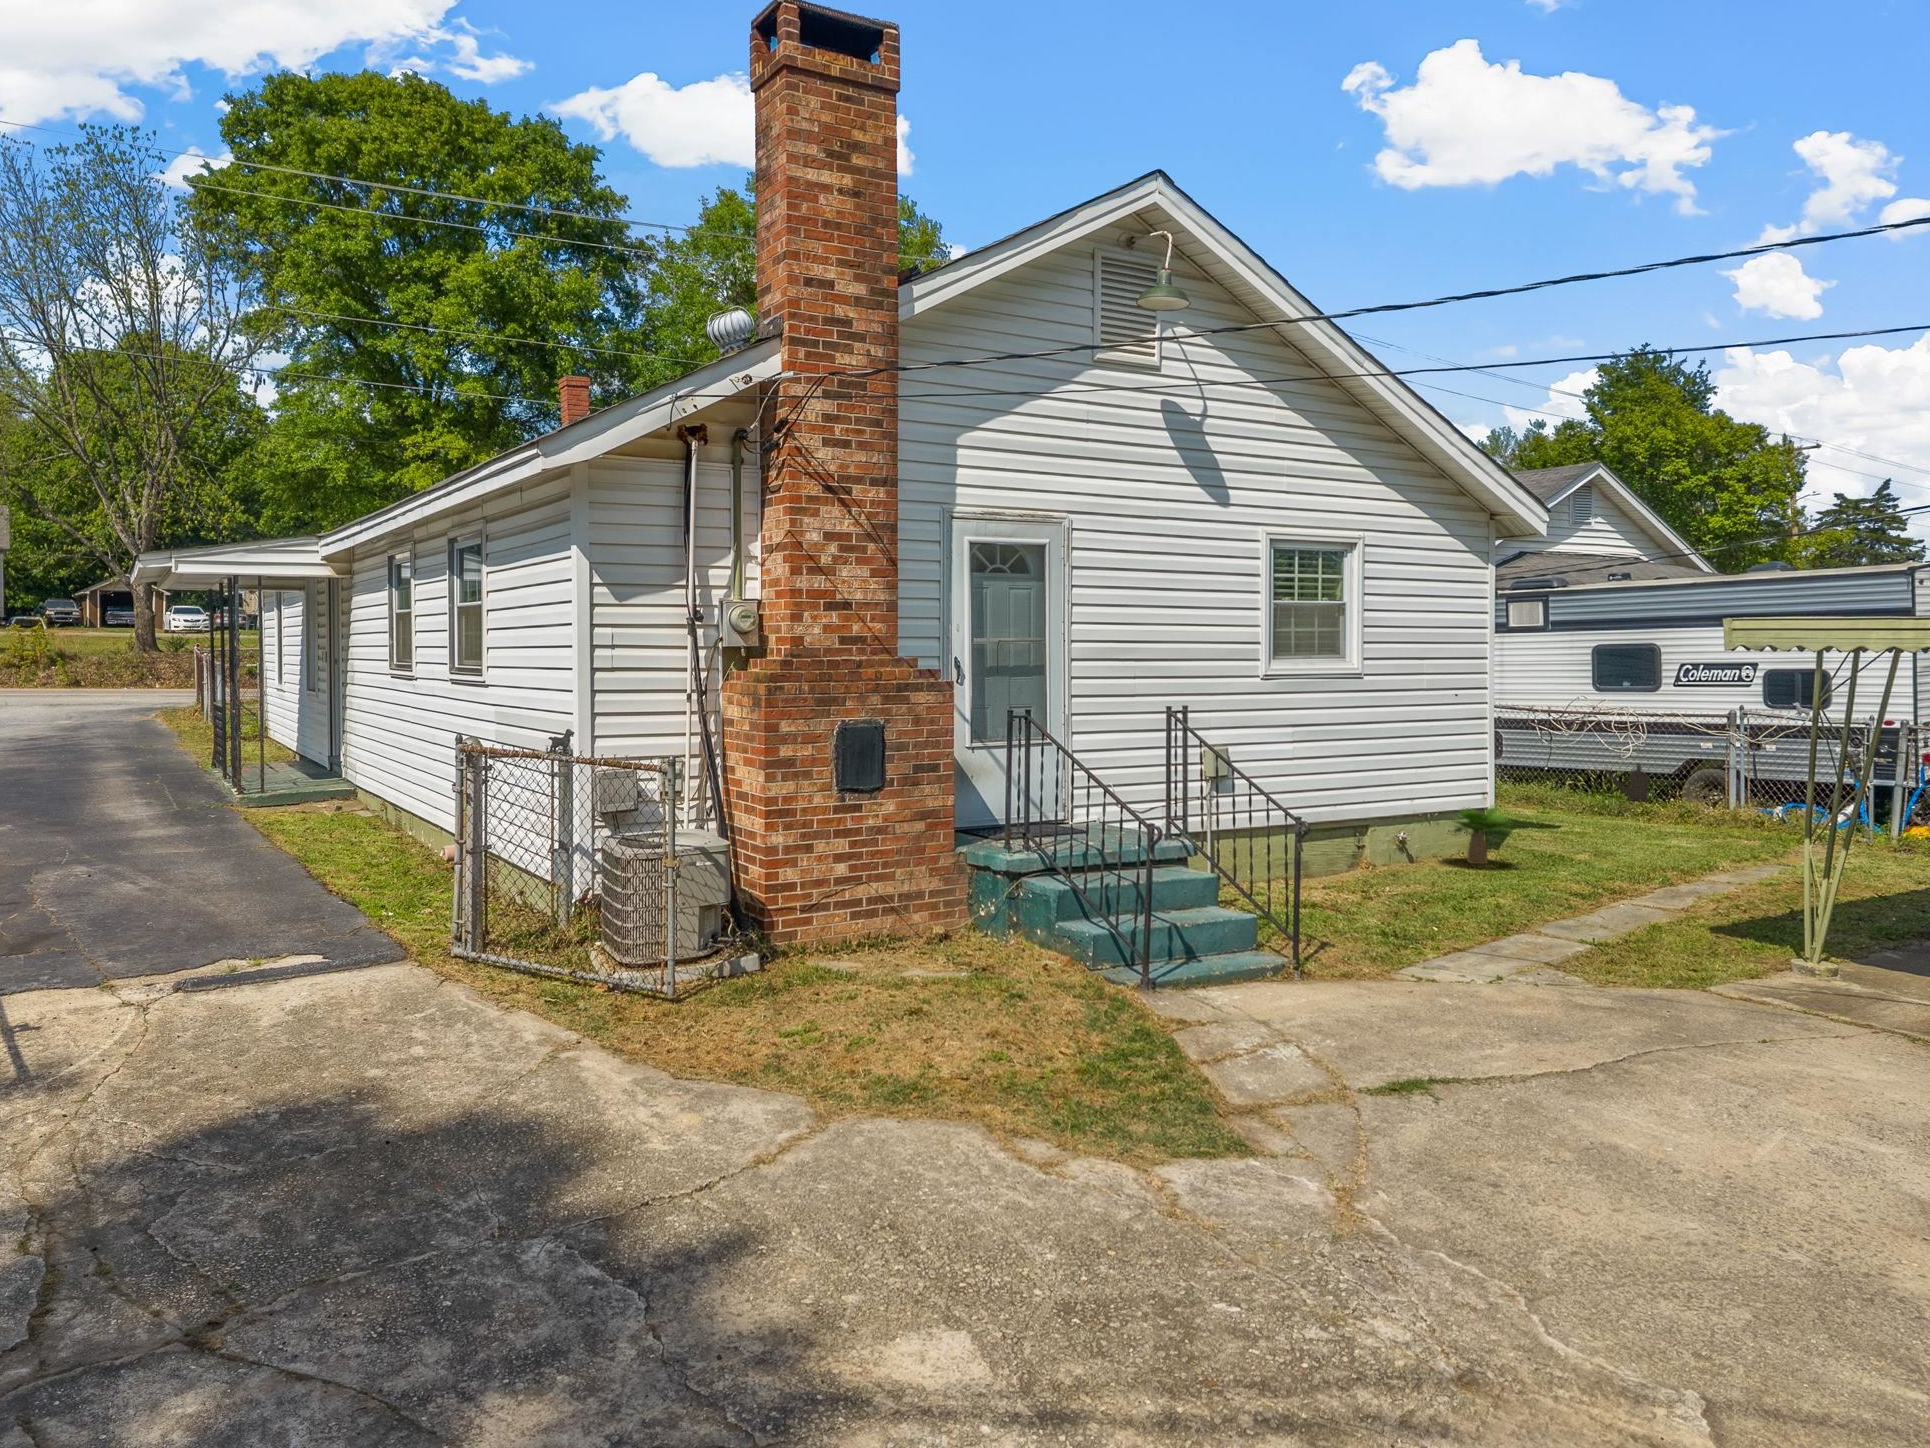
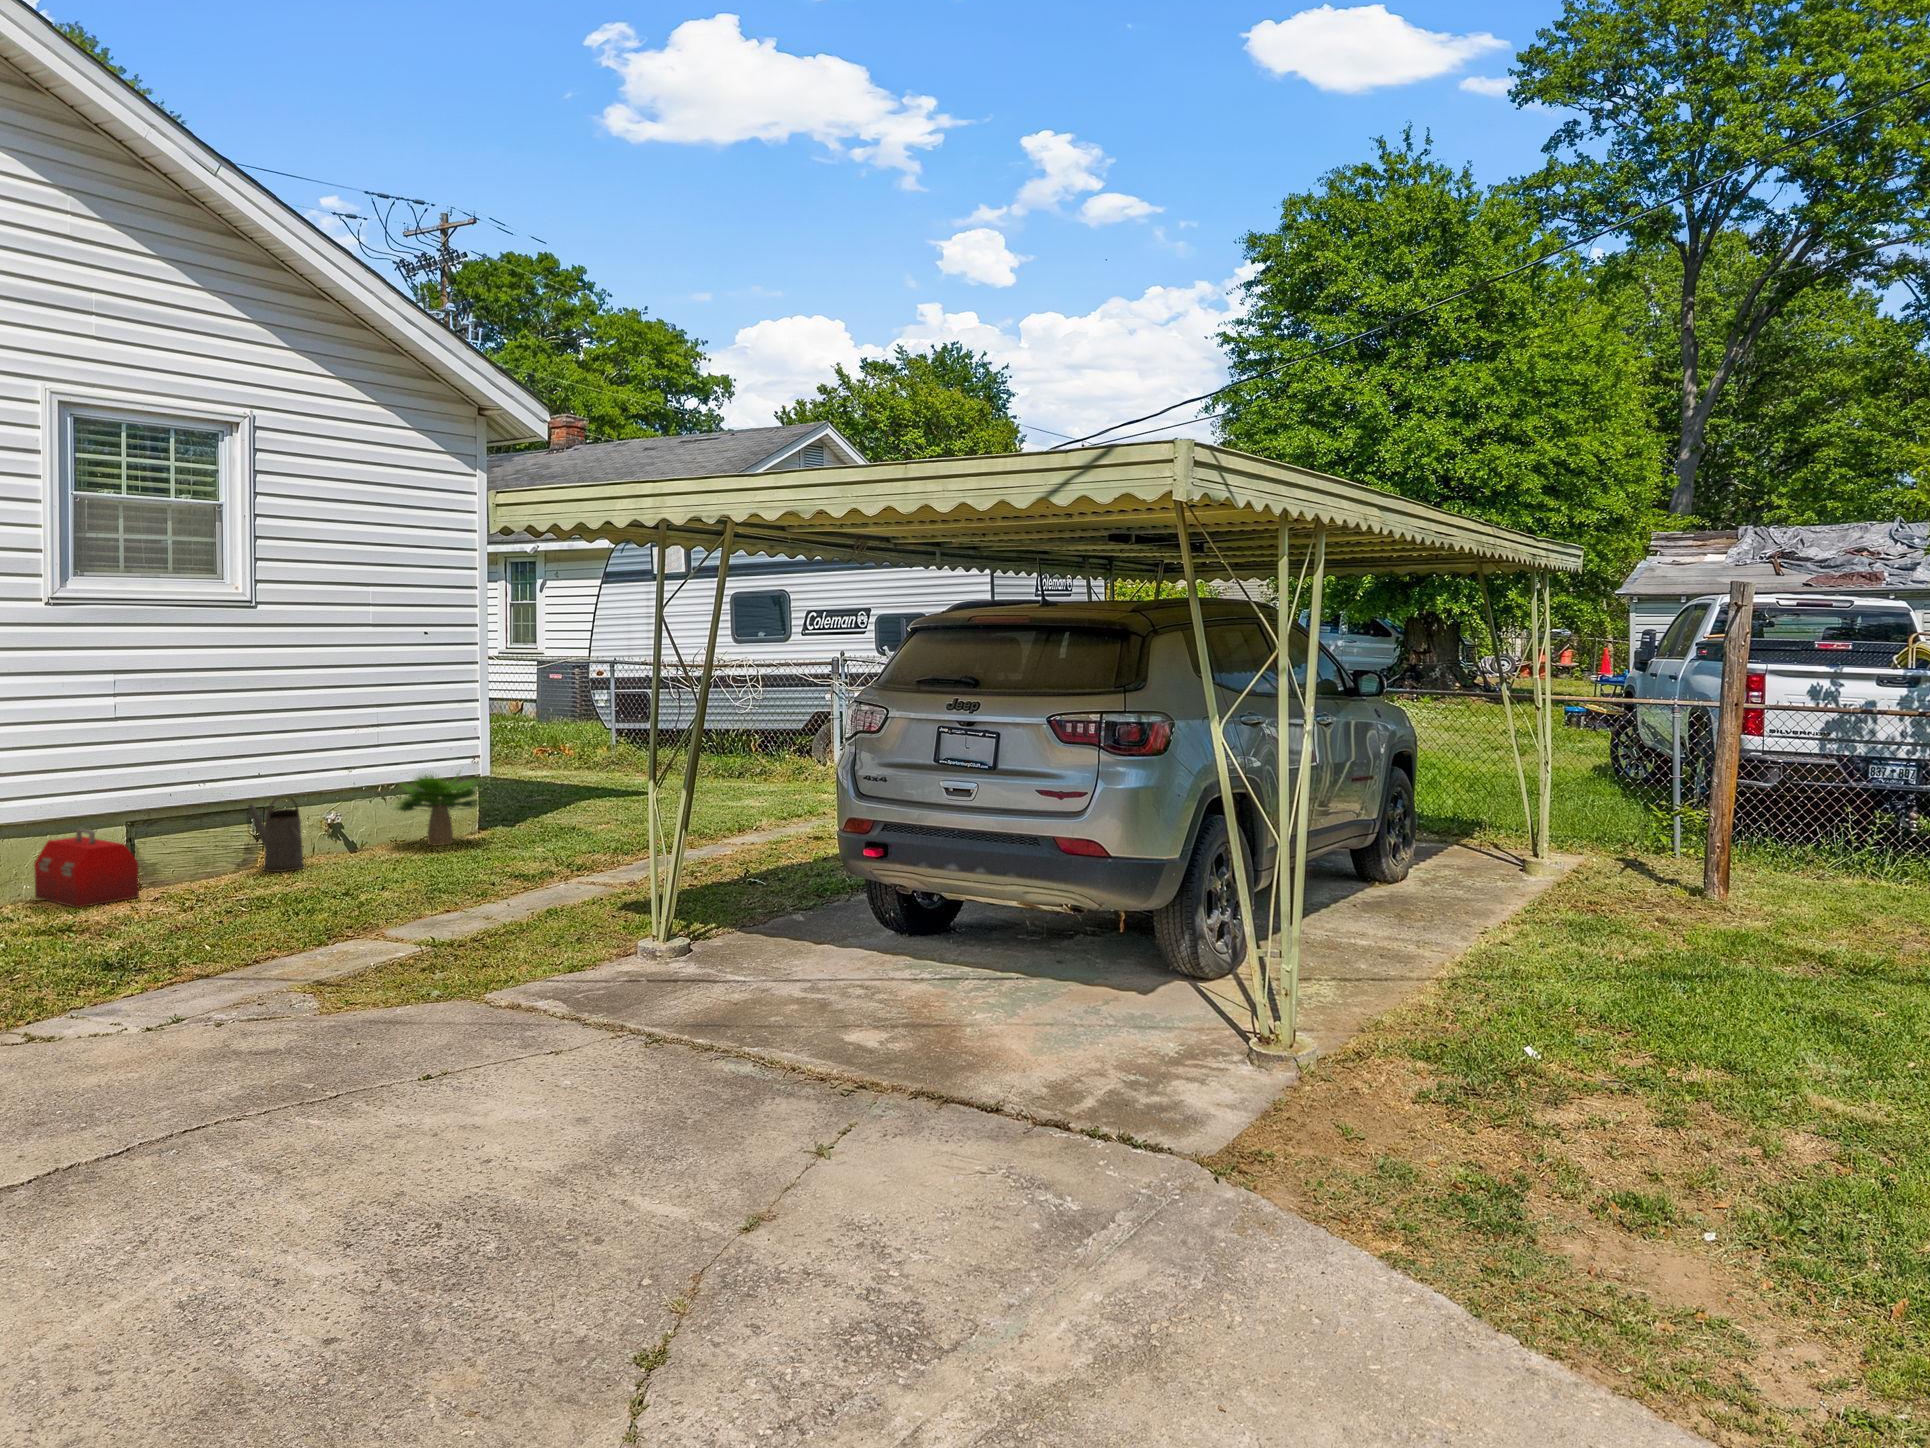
watering can: present [1605,764,1649,802] -> present [248,796,305,872]
toolbox: none [1251,834,1323,889] -> present [34,828,139,908]

